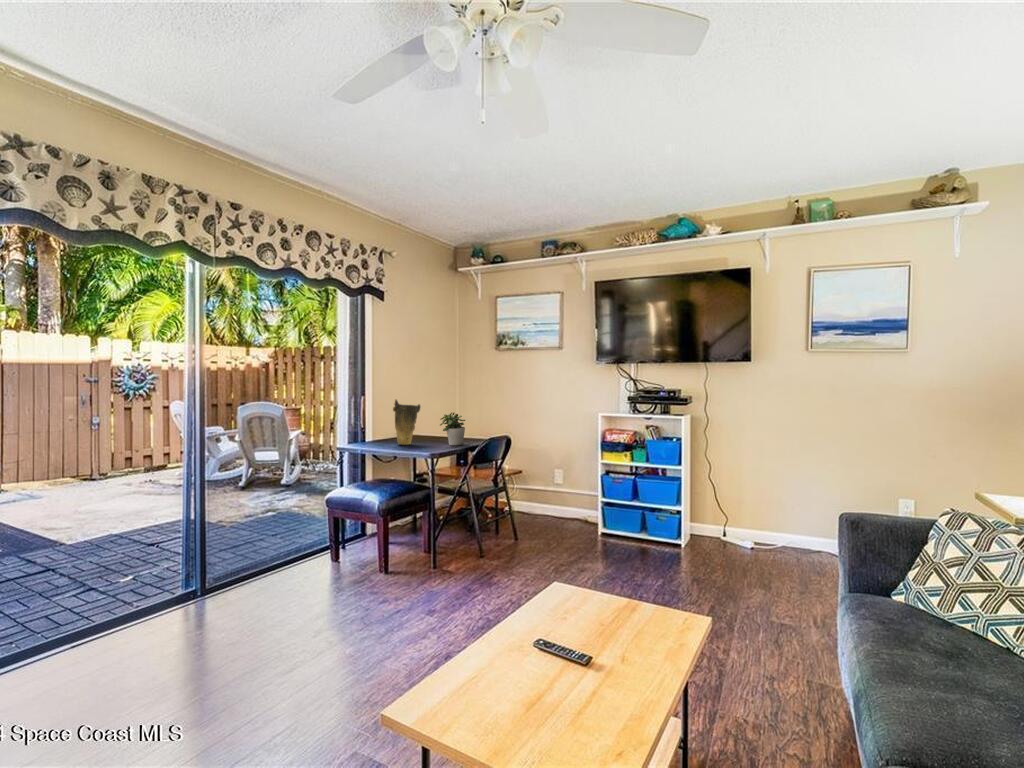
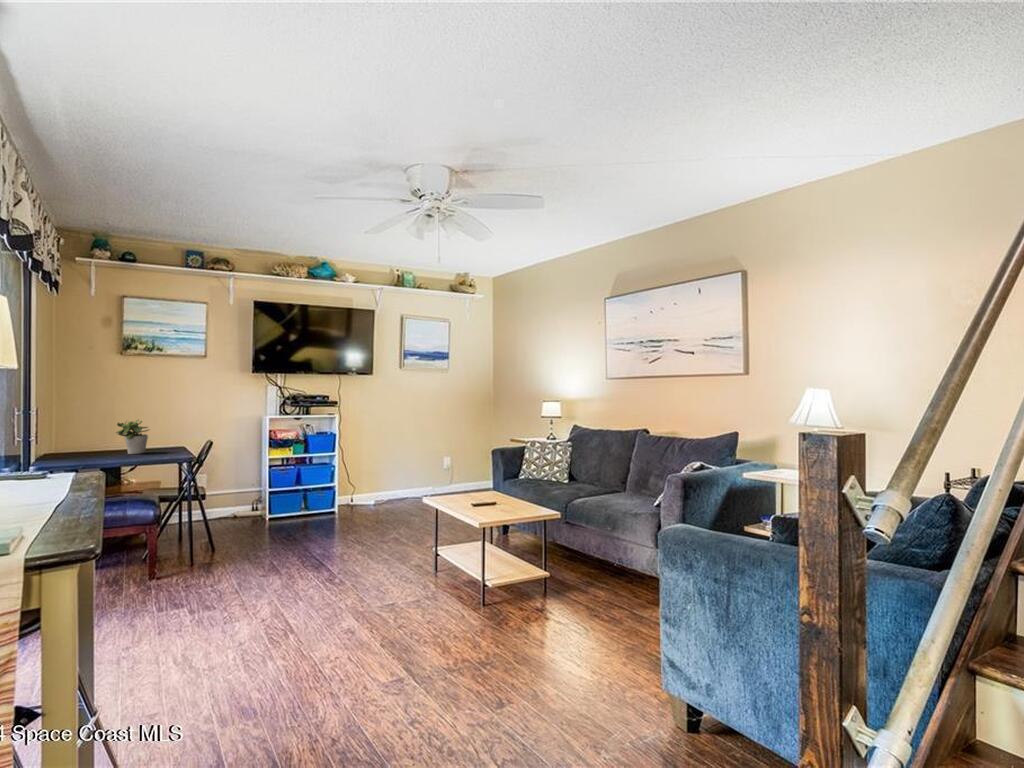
vase: present [393,399,420,445] -> none [51,407,84,459]

